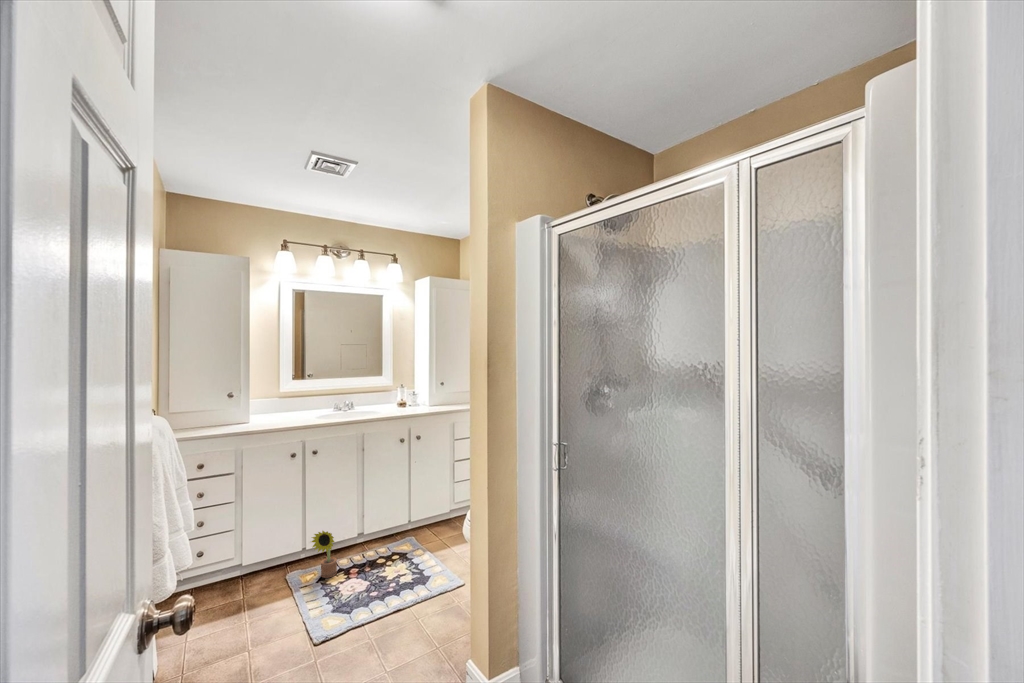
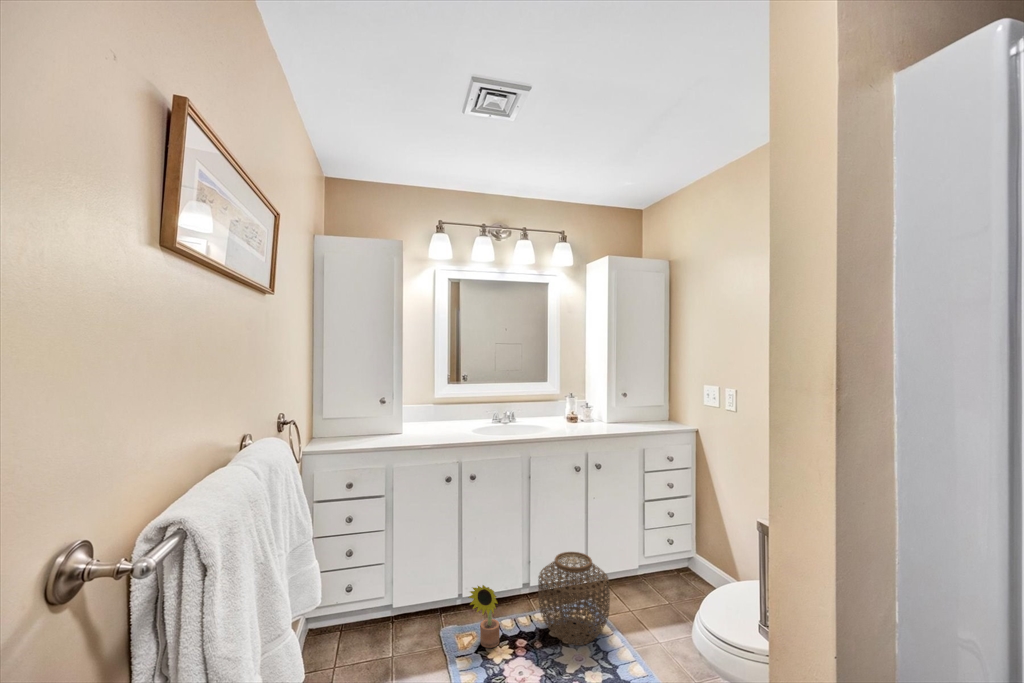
woven basket: none [368,501,422,565] -> present [538,552,610,645]

